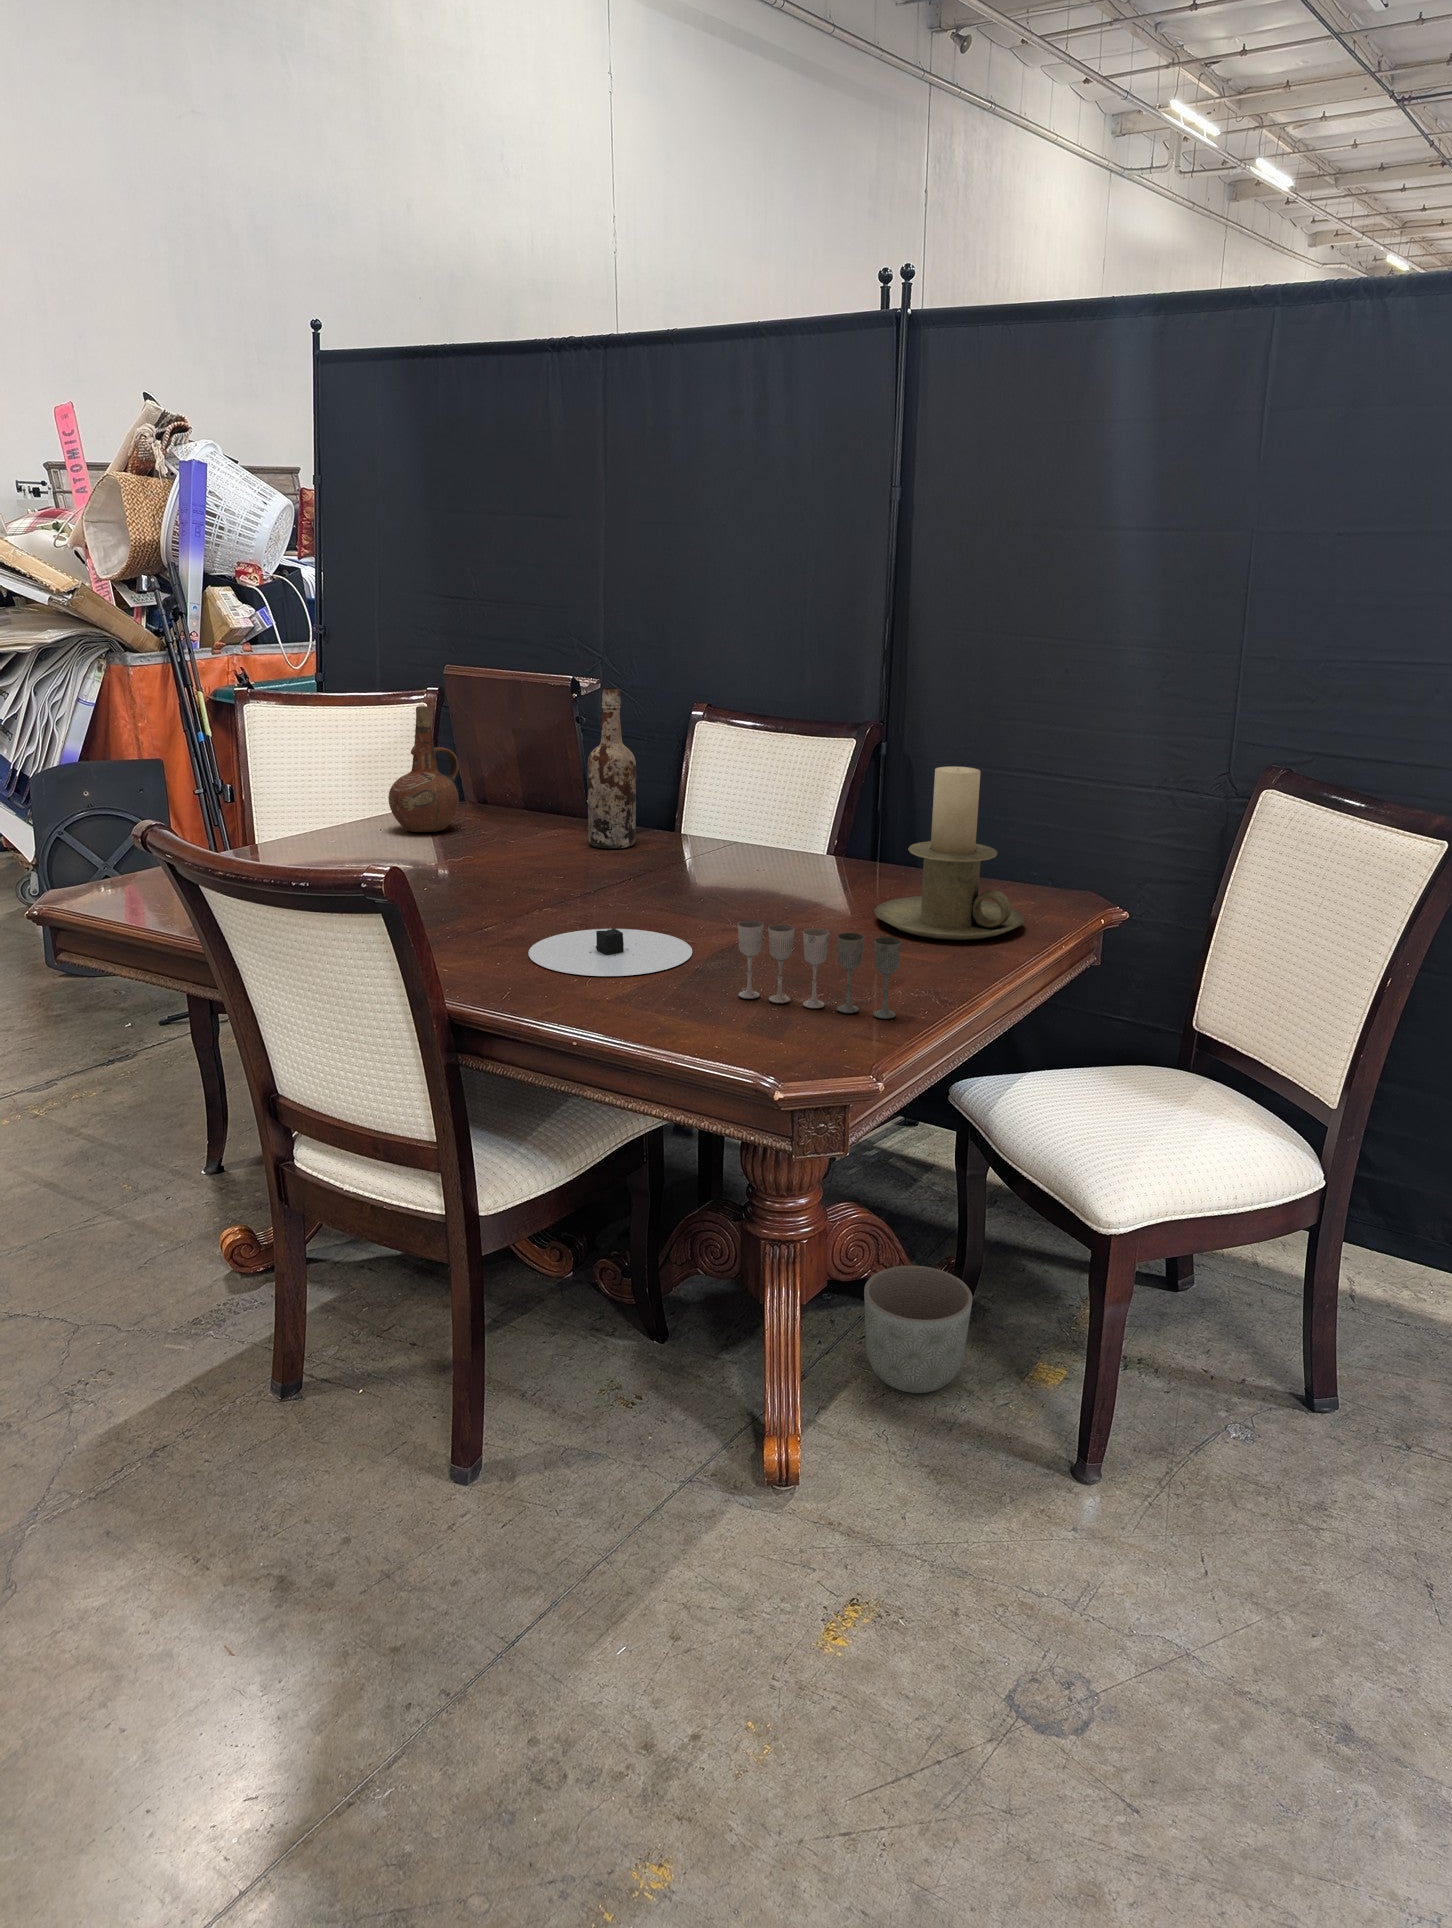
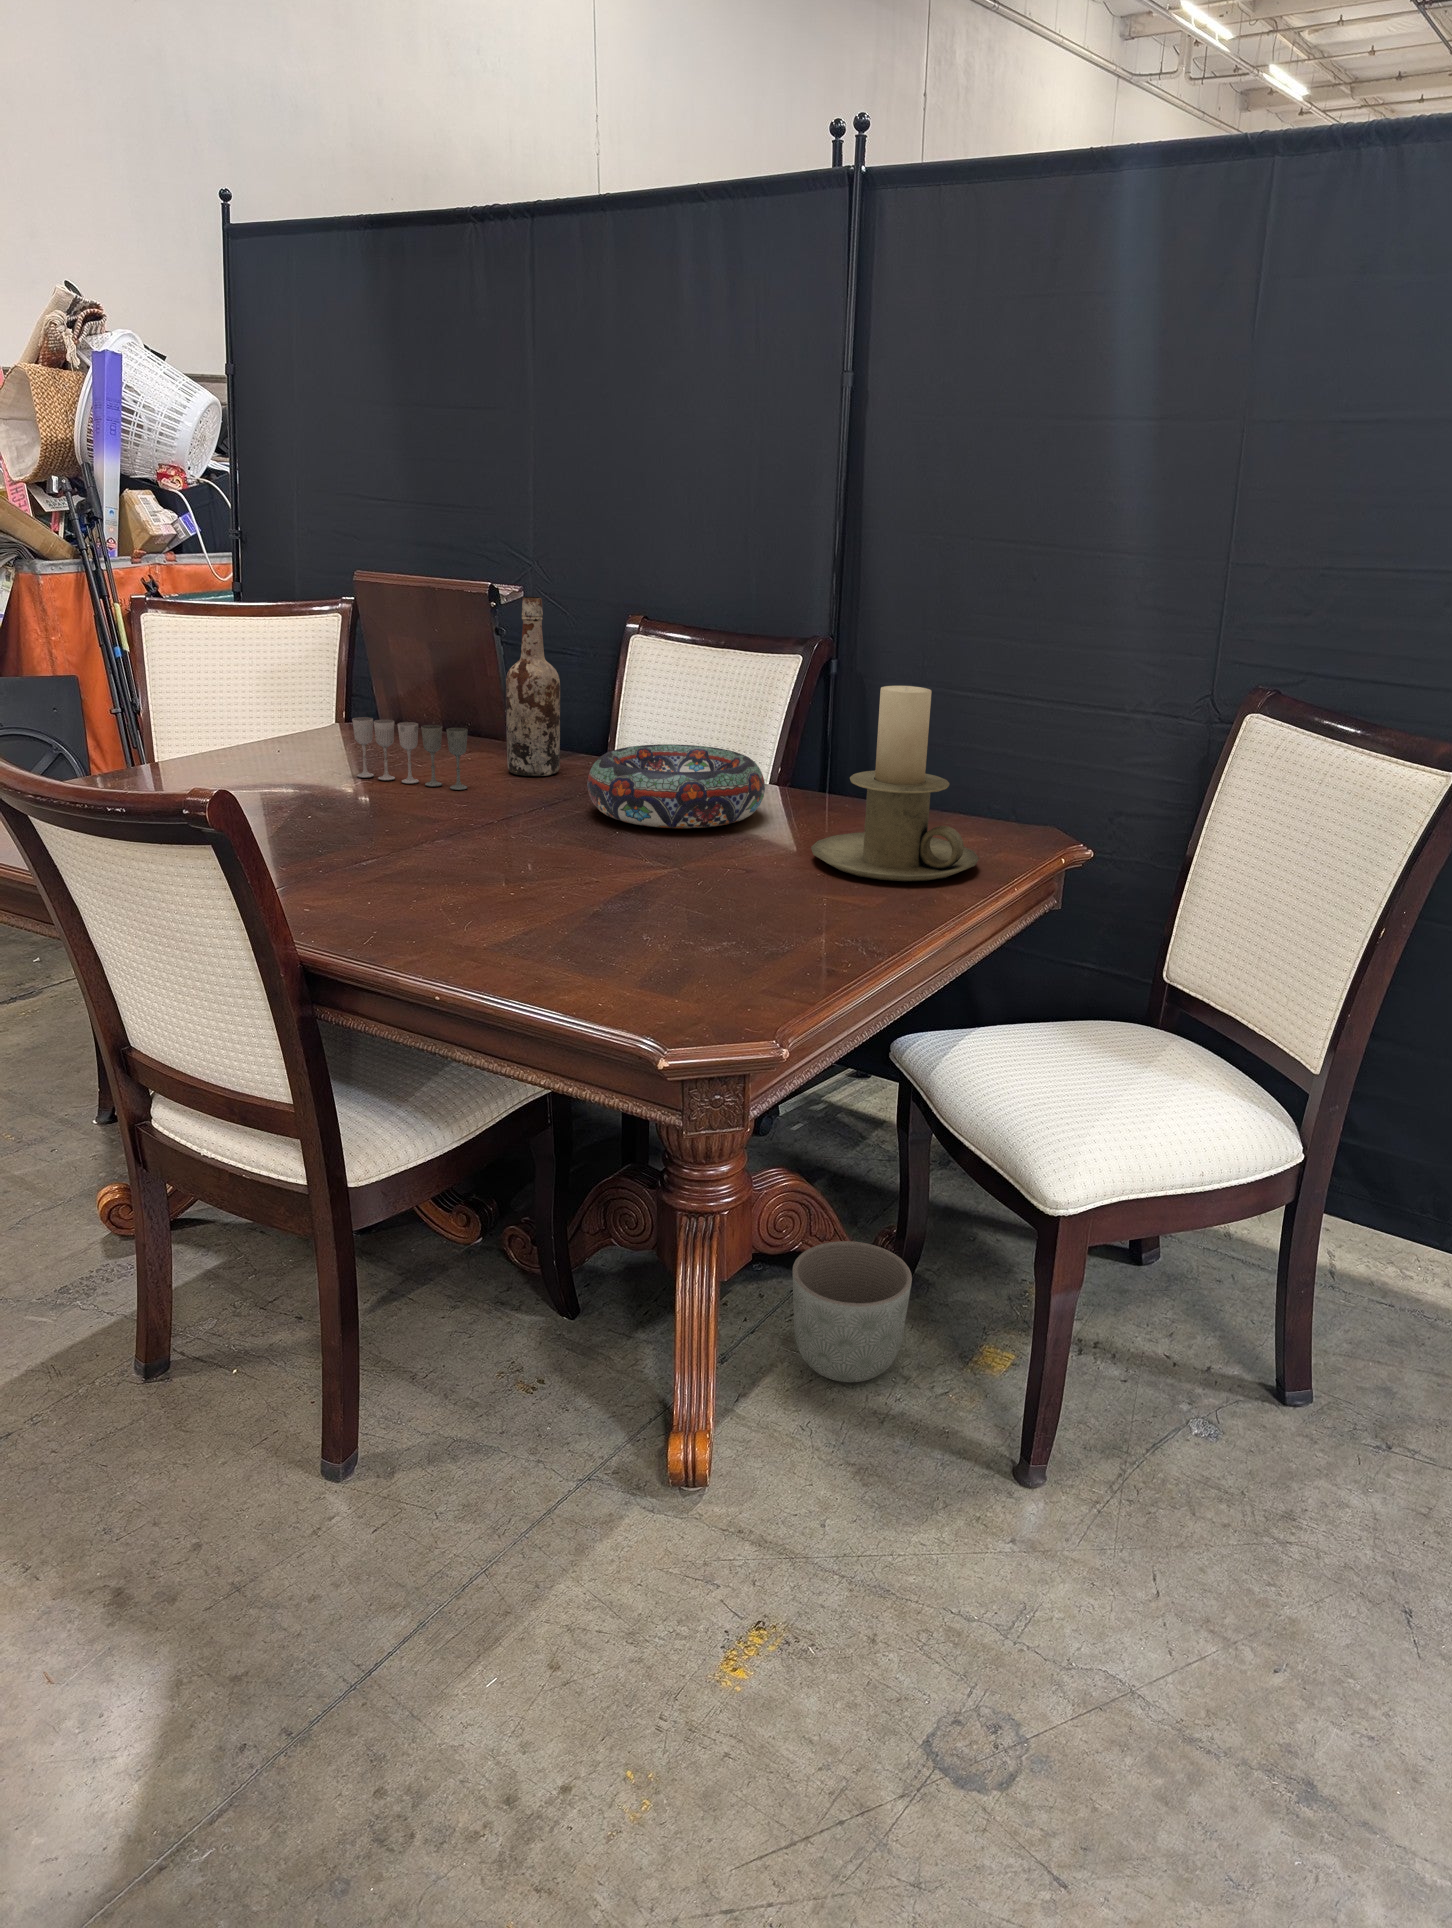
ceramic pitcher: present [388,706,459,832] -> none [288,615,367,755]
decorative bowl: none [668,820,827,894] -> present [587,744,765,828]
wine glass: present [738,920,902,1019] -> present [352,717,467,790]
plate: present [528,928,692,976] -> none [359,850,657,935]

